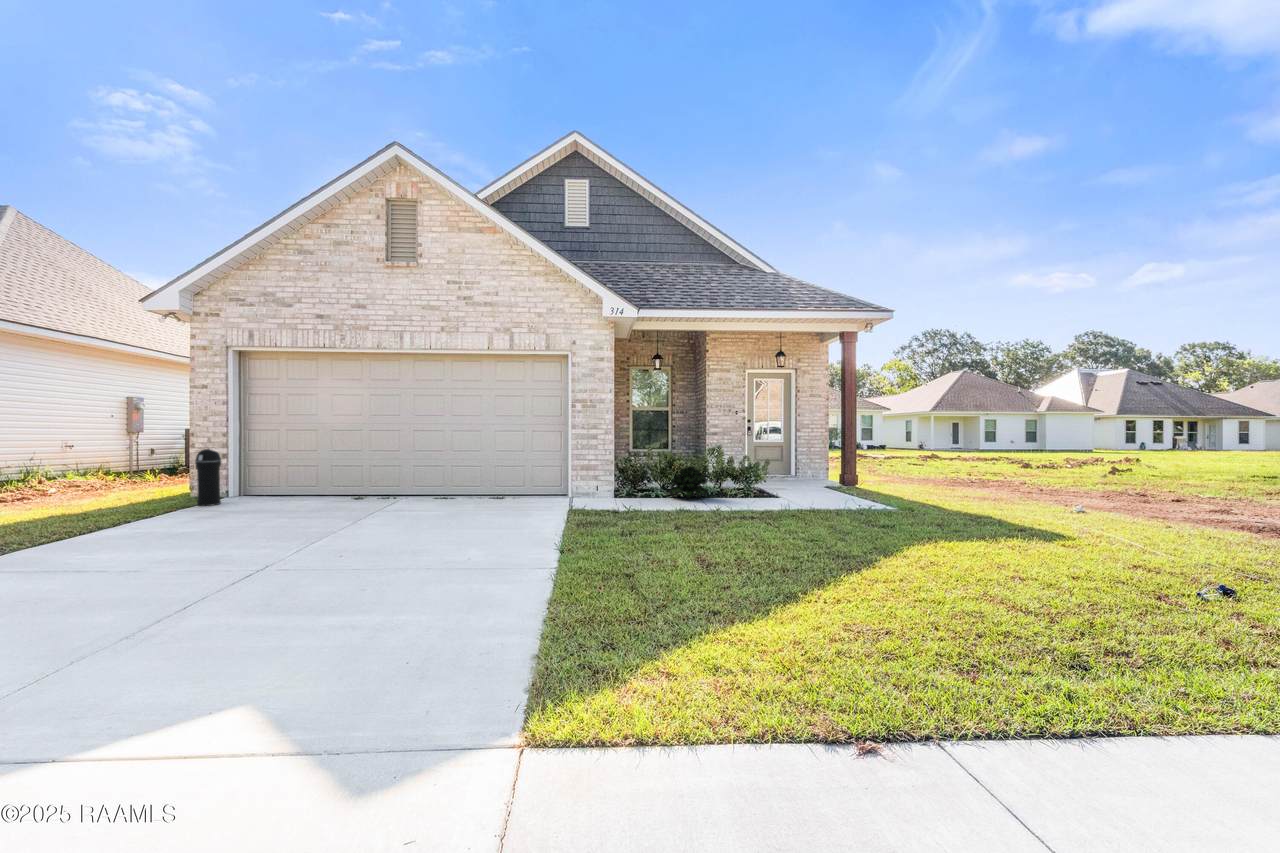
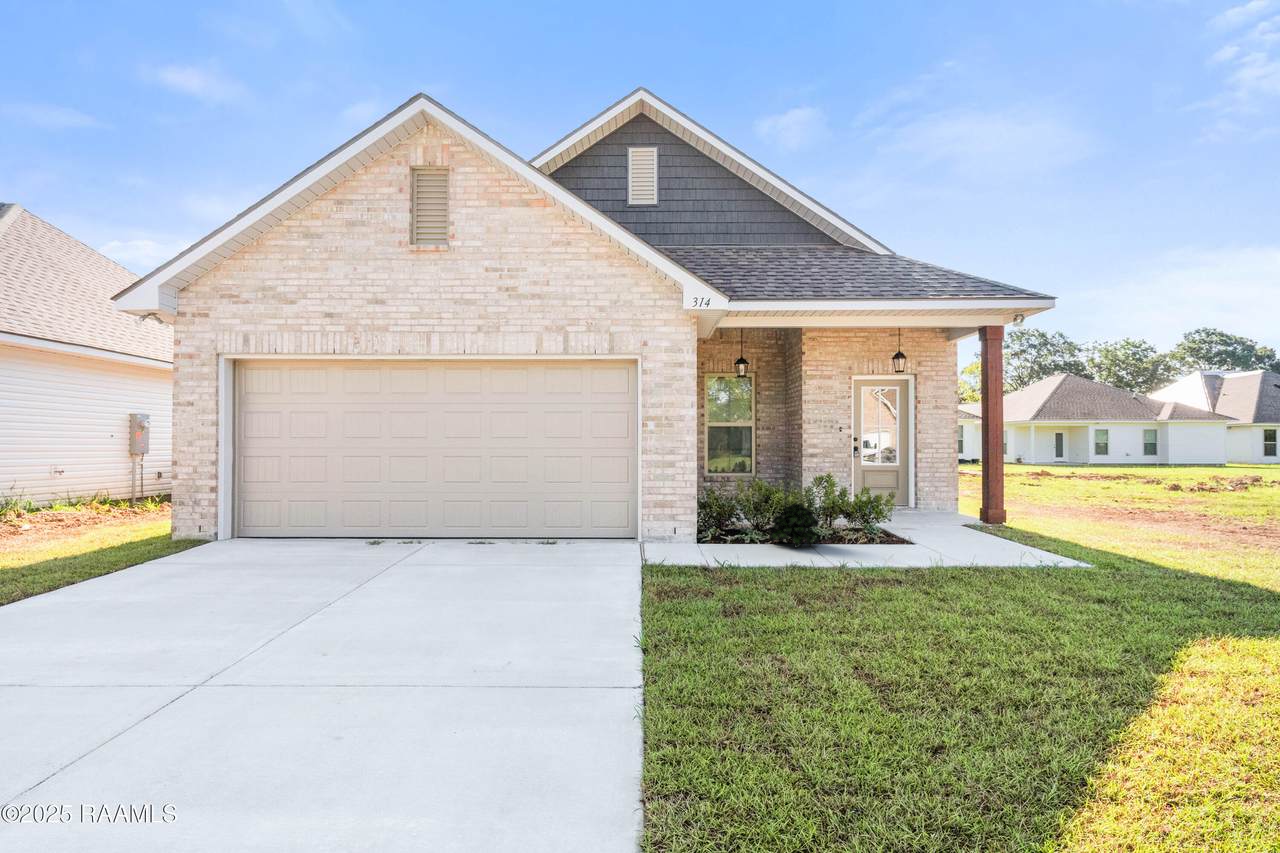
trash can: present [195,449,221,506] -> none [177,482,210,553]

